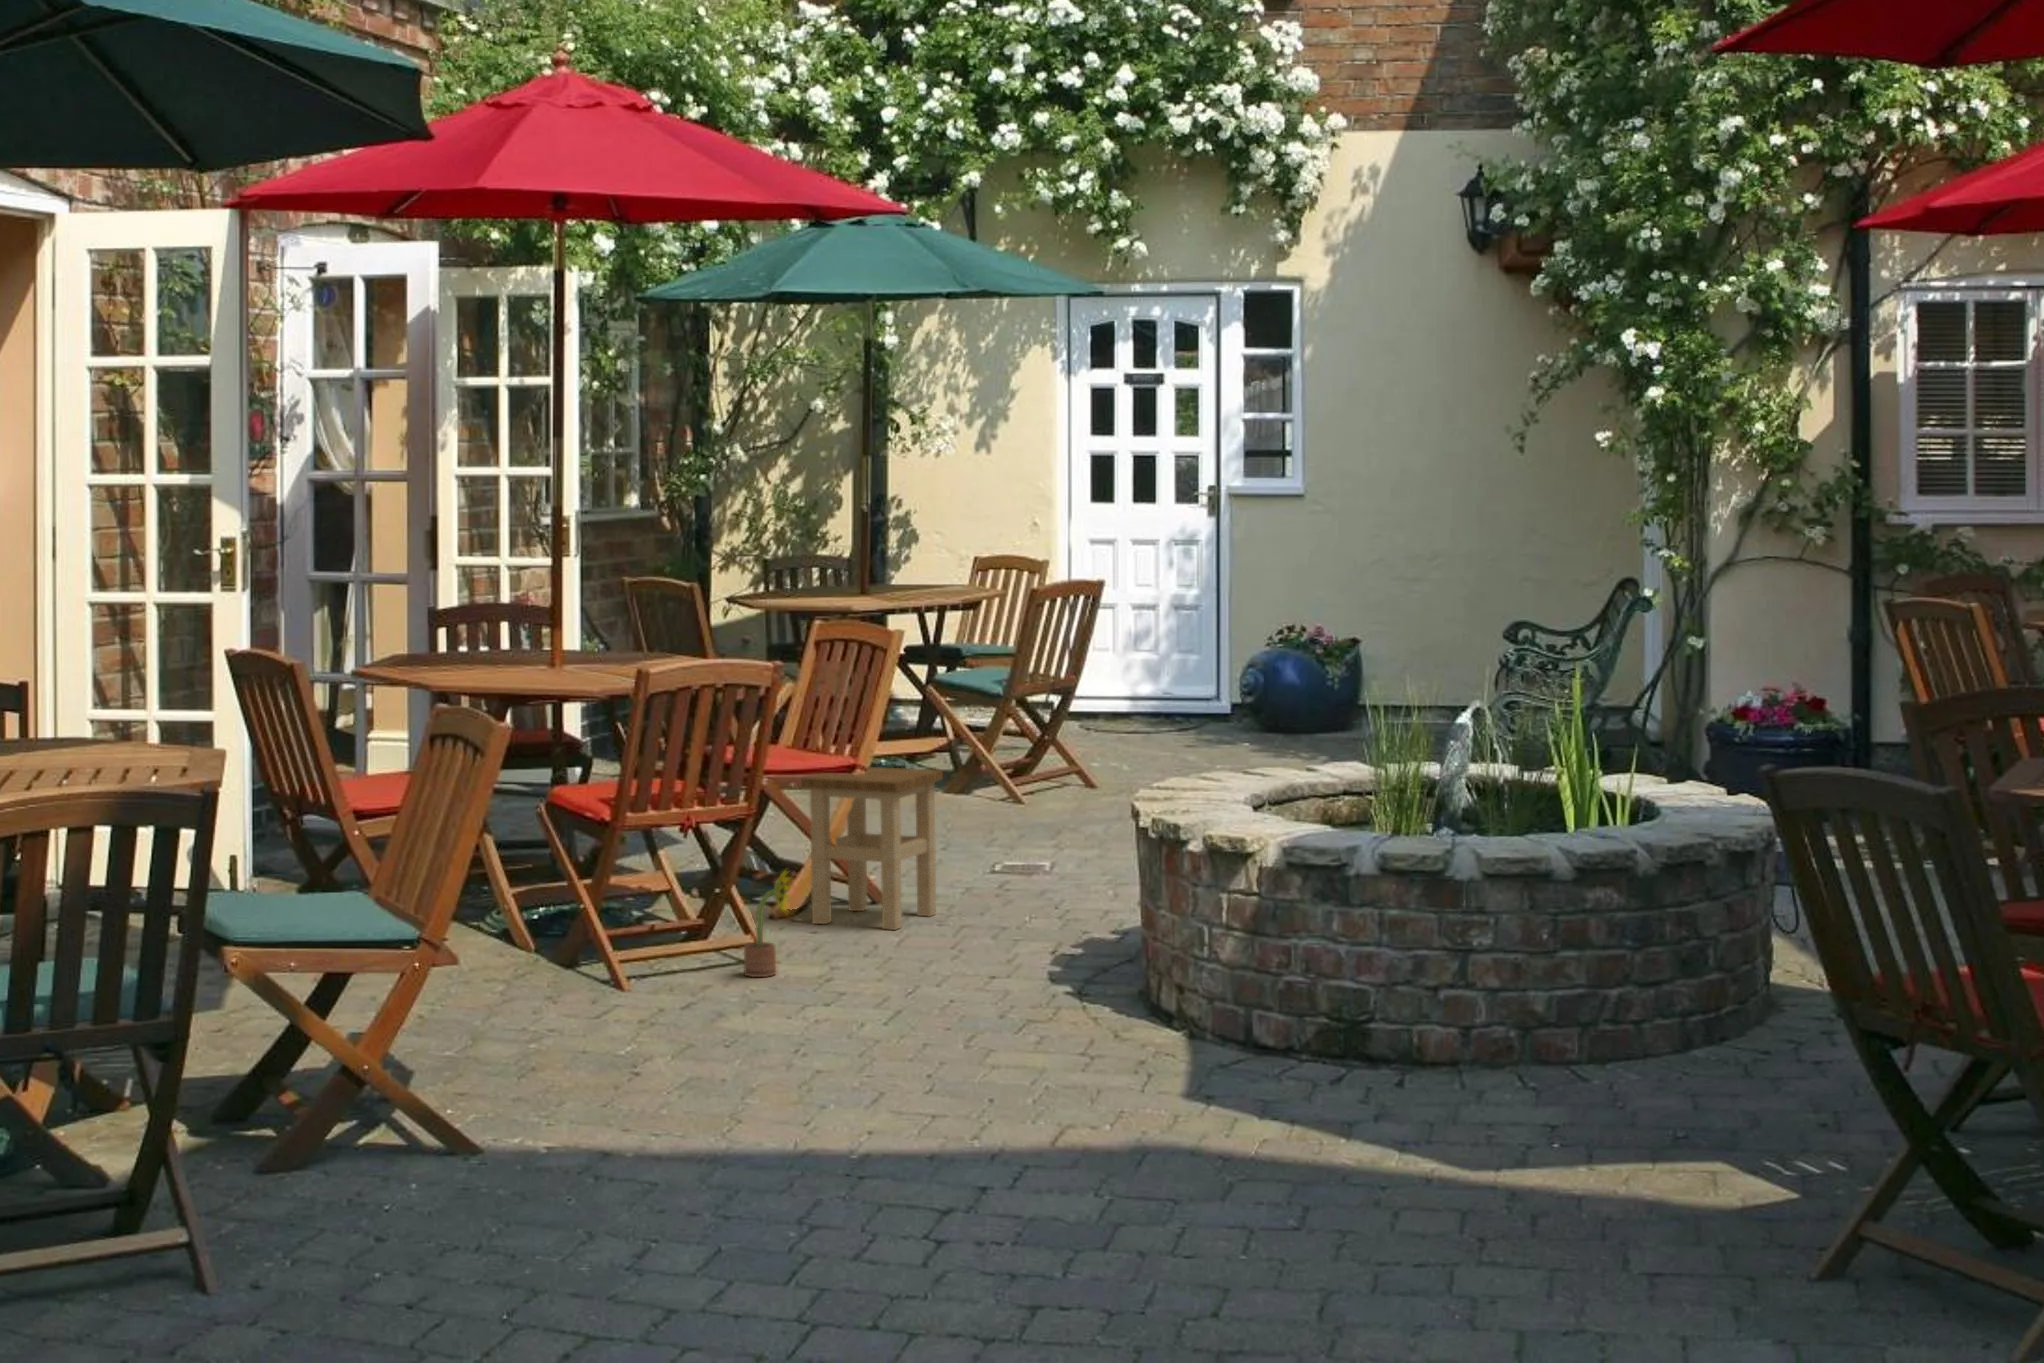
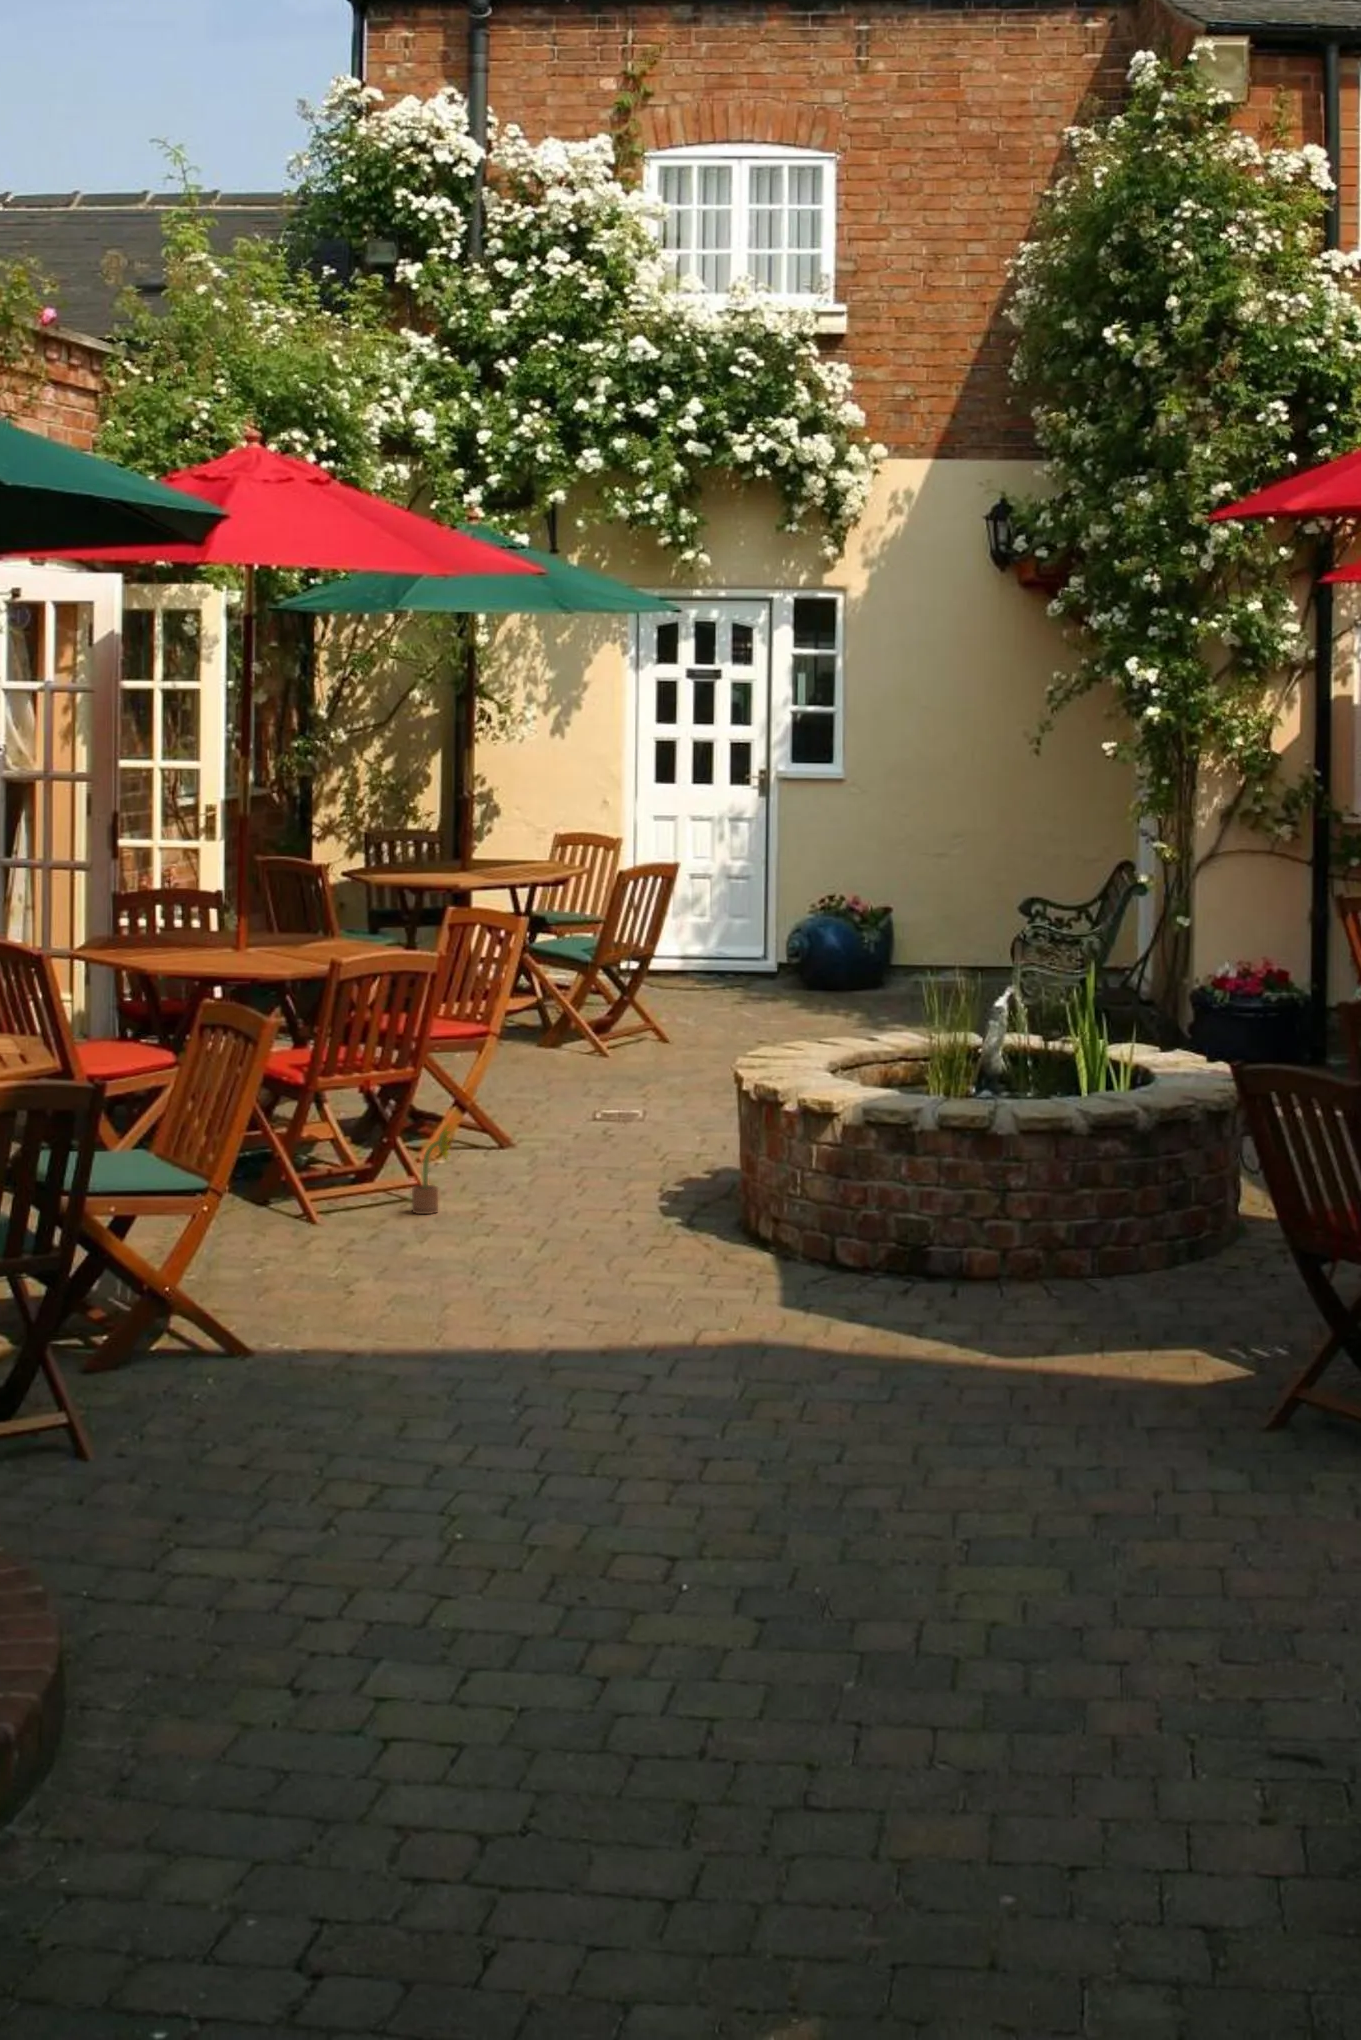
stool: present [801,767,943,930] -> none [450,1034,567,1174]

